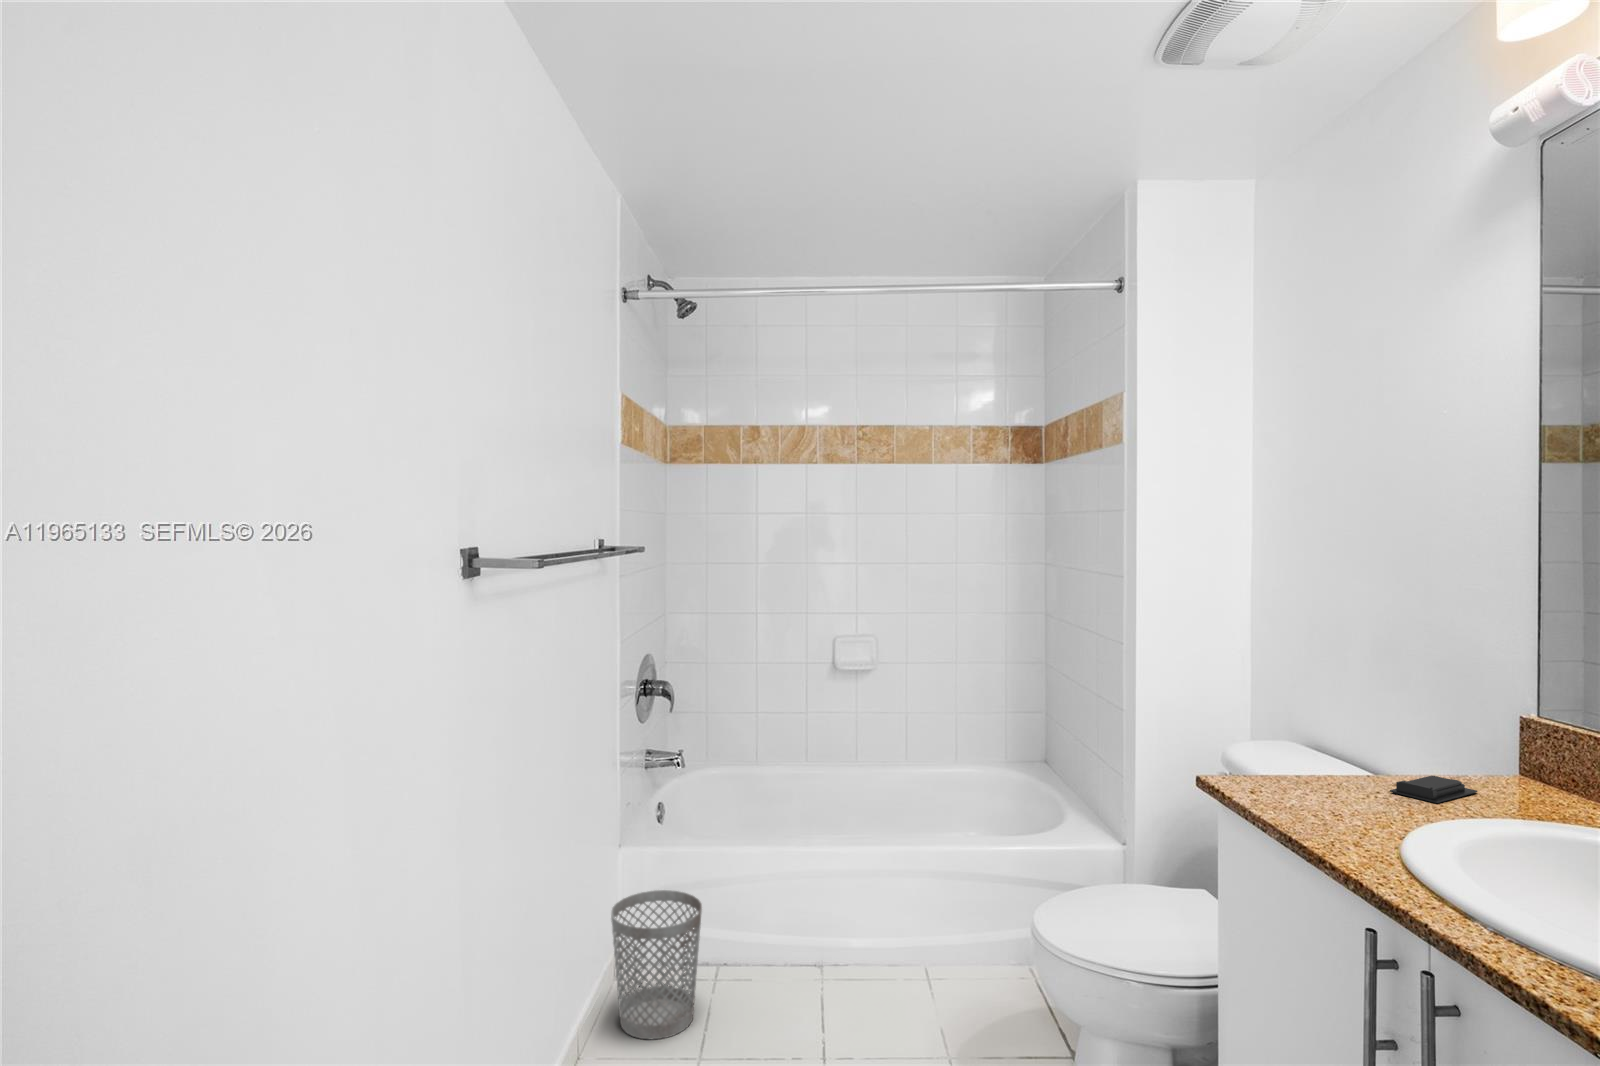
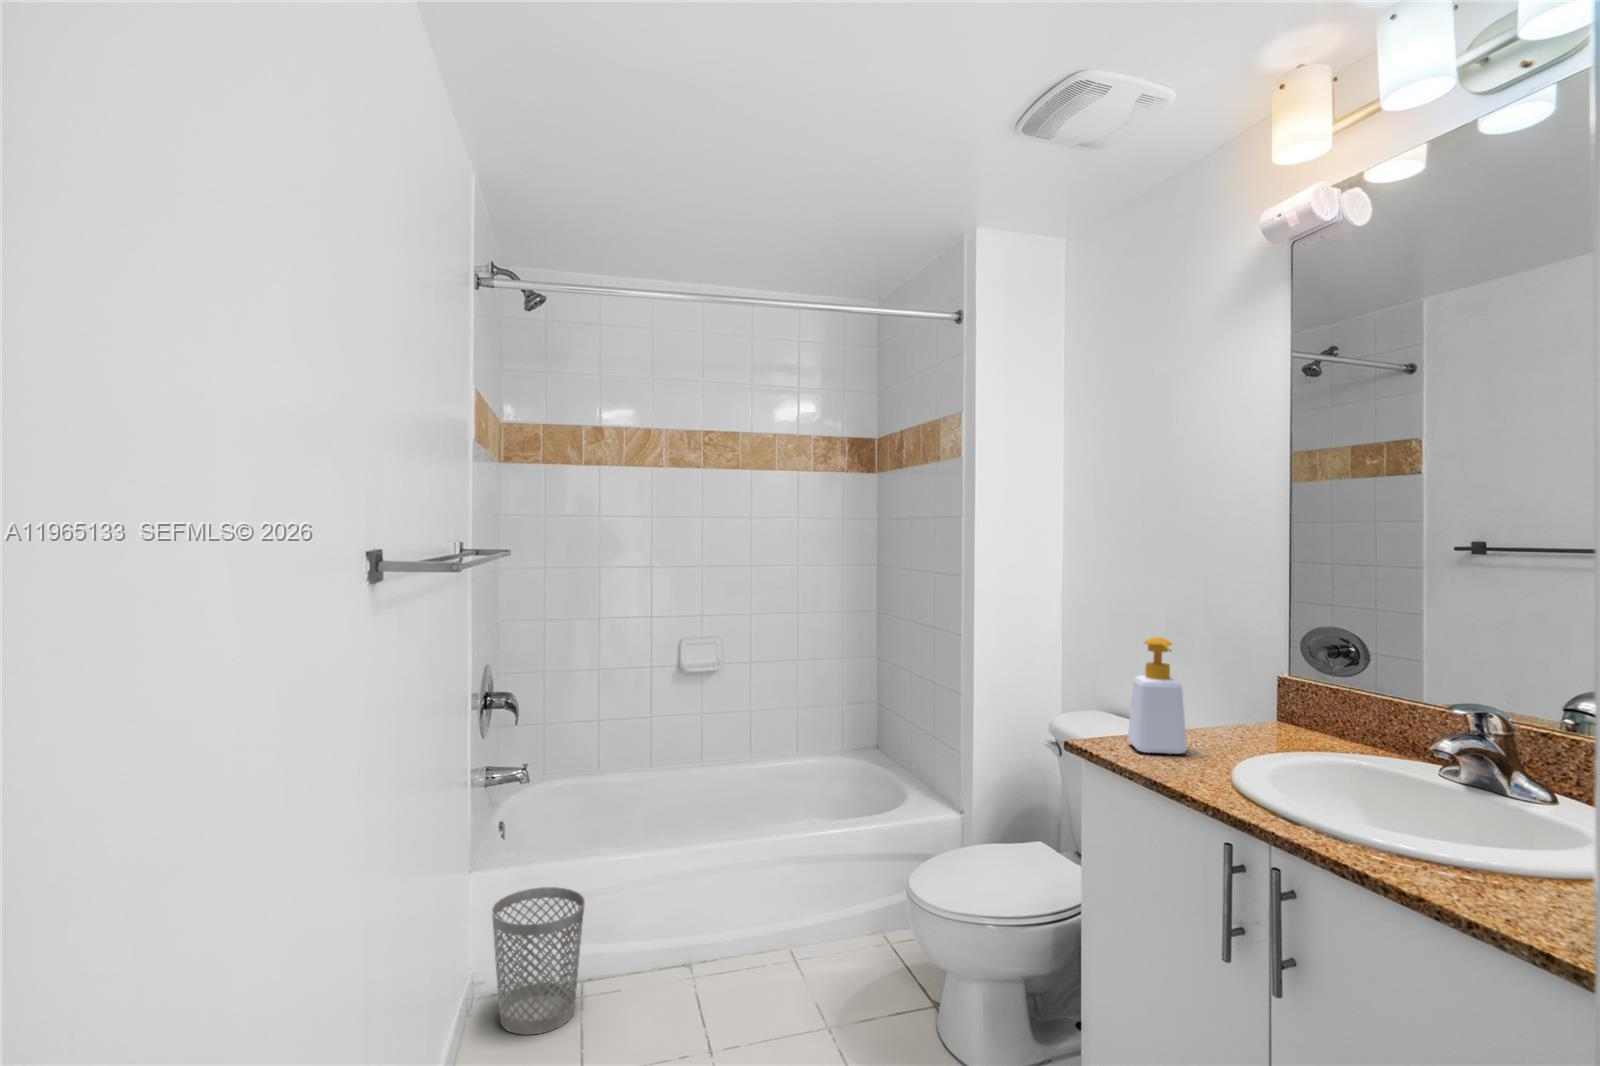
soap bottle: none [1277,652,1354,802] -> present [1128,637,1187,754]
soap bar: present [1390,776,1477,803] -> none [1206,731,1263,751]

